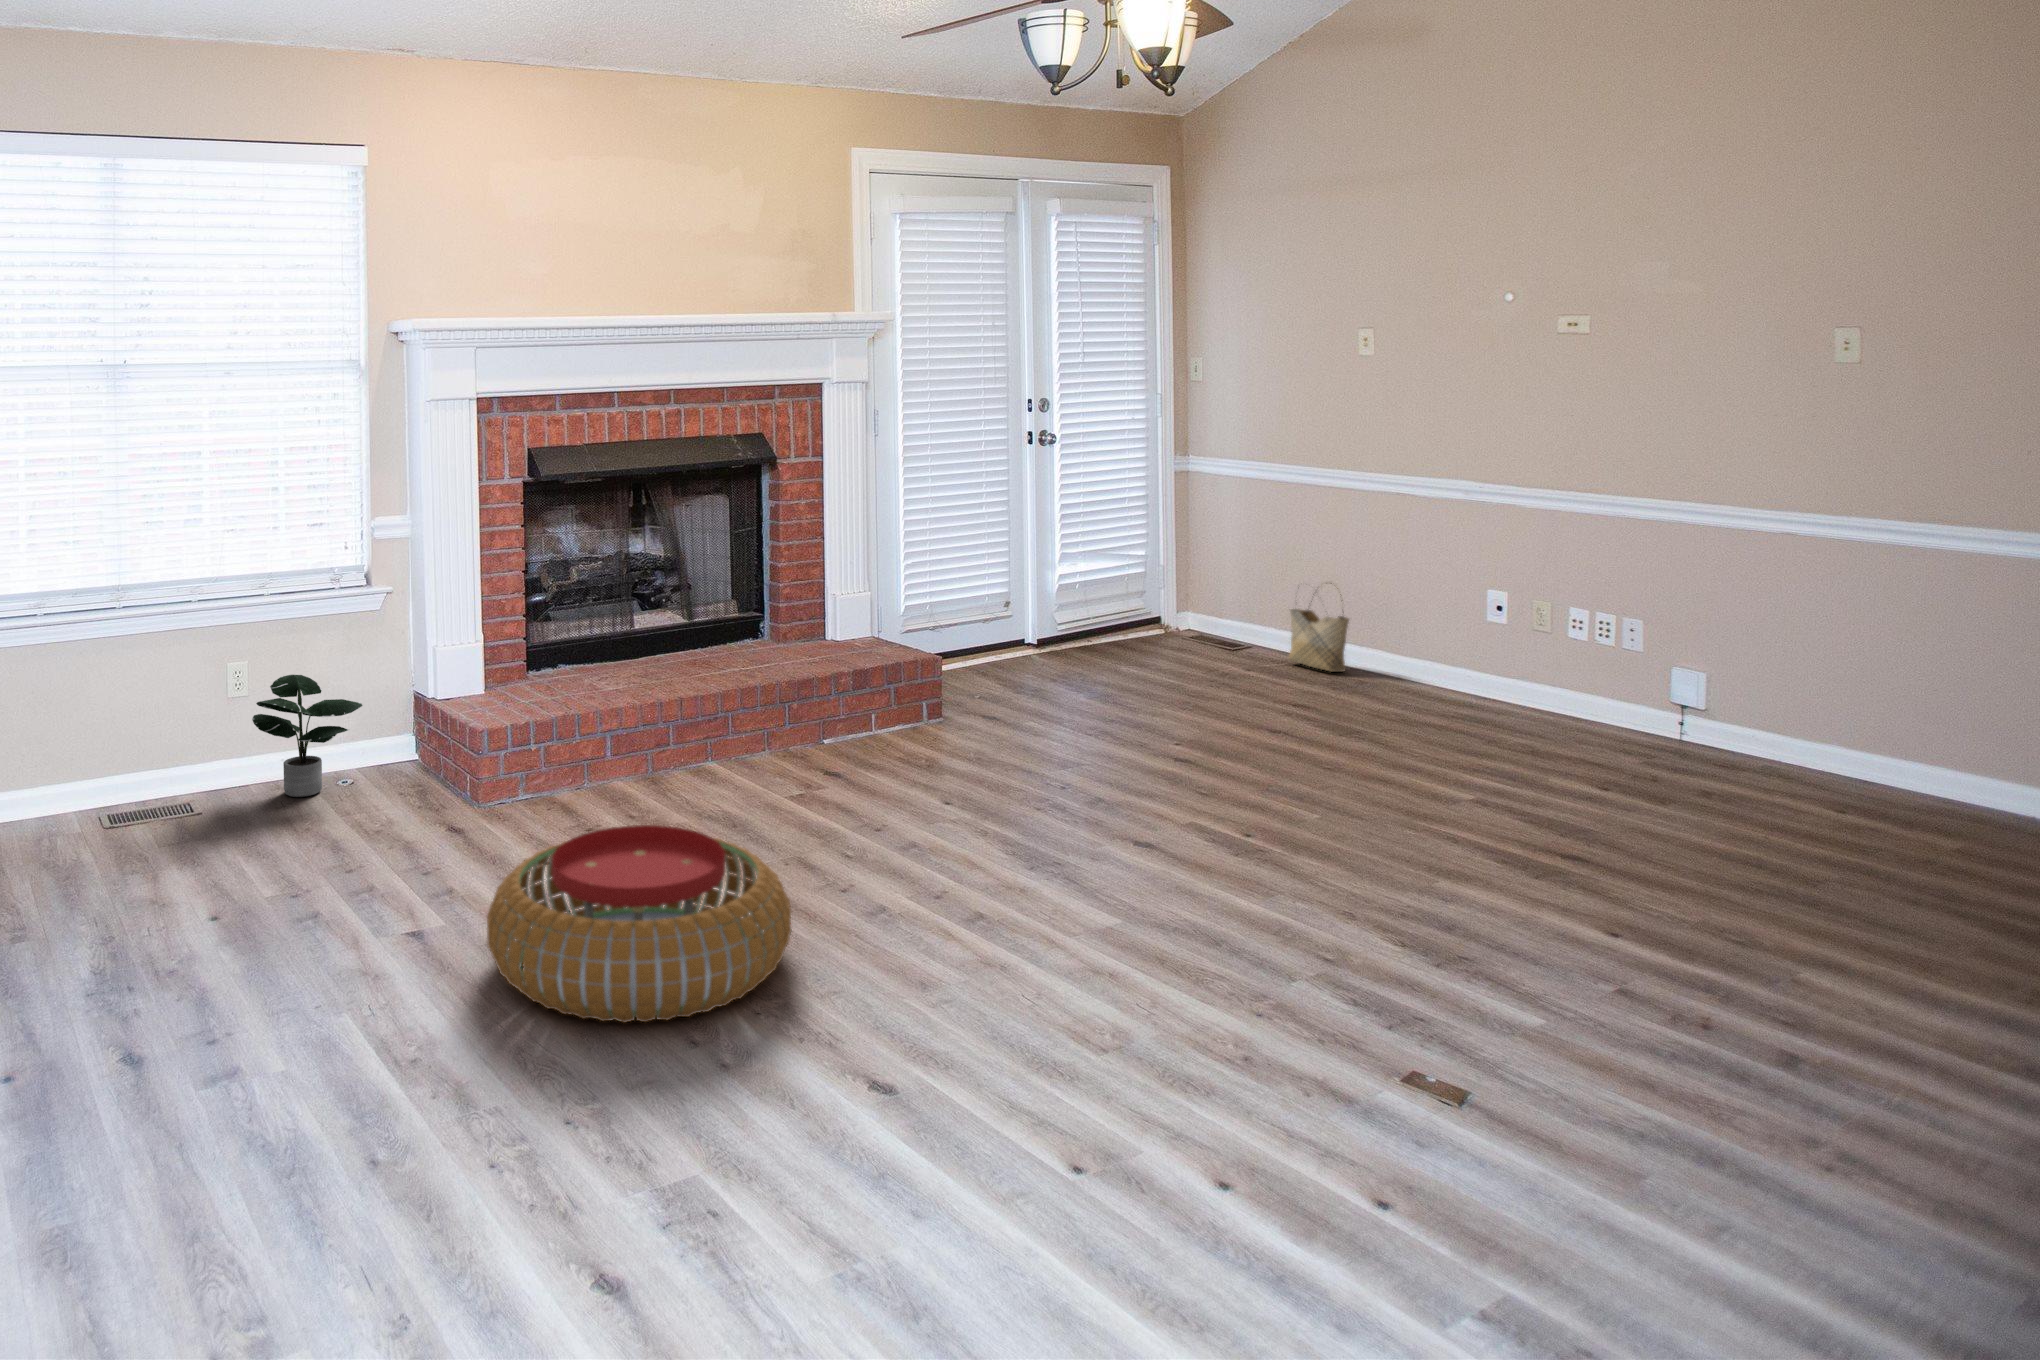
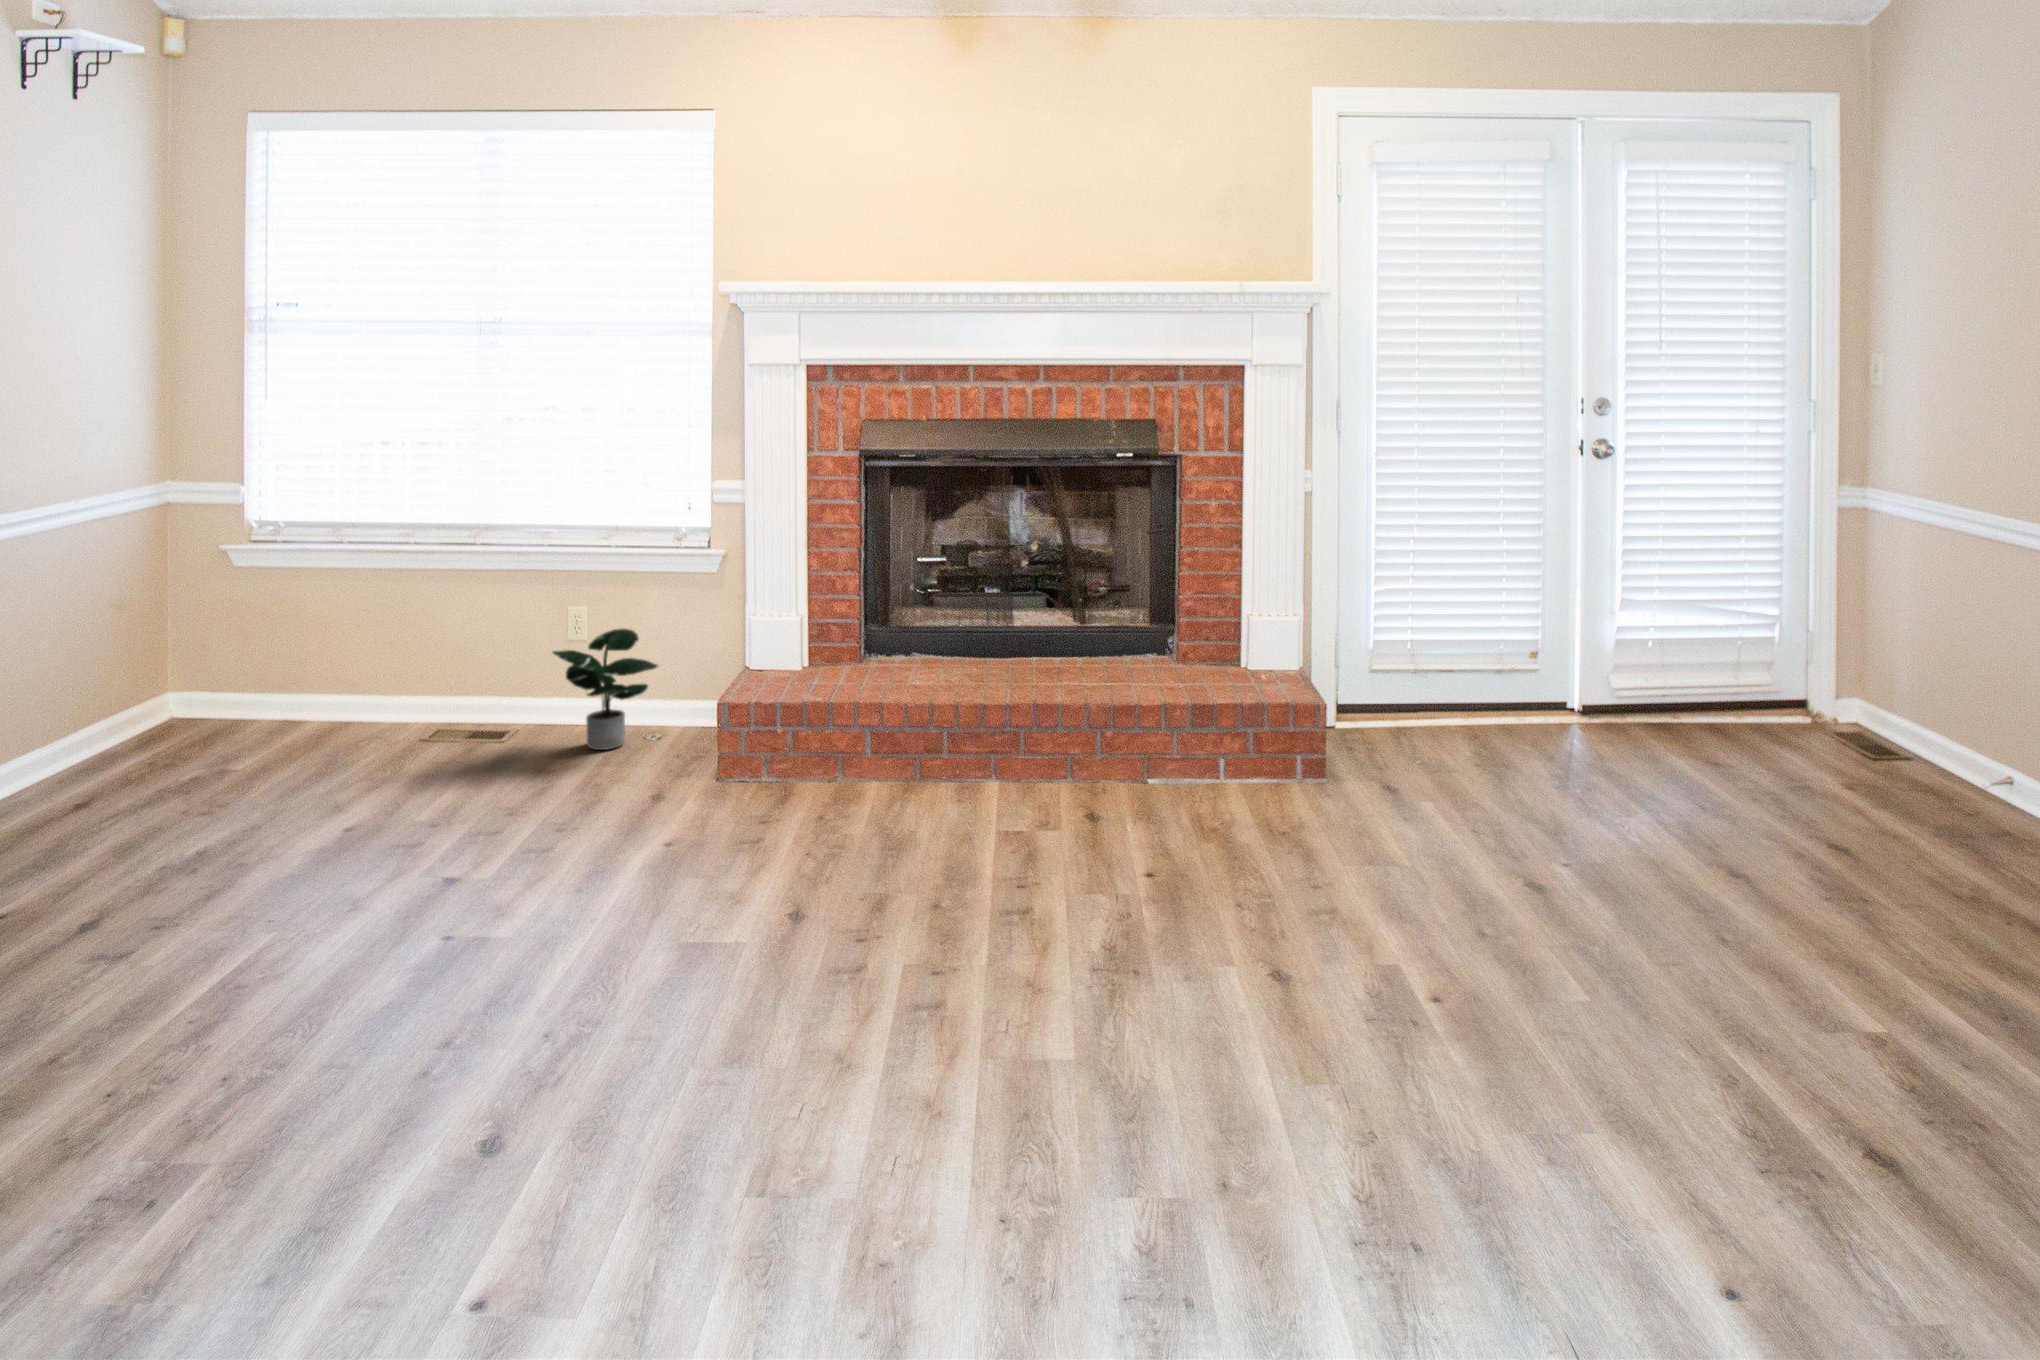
woven basket: present [1288,583,1349,672] -> none [1921,686,2005,827]
pouf: present [487,825,792,1023] -> none [291,847,664,1084]

